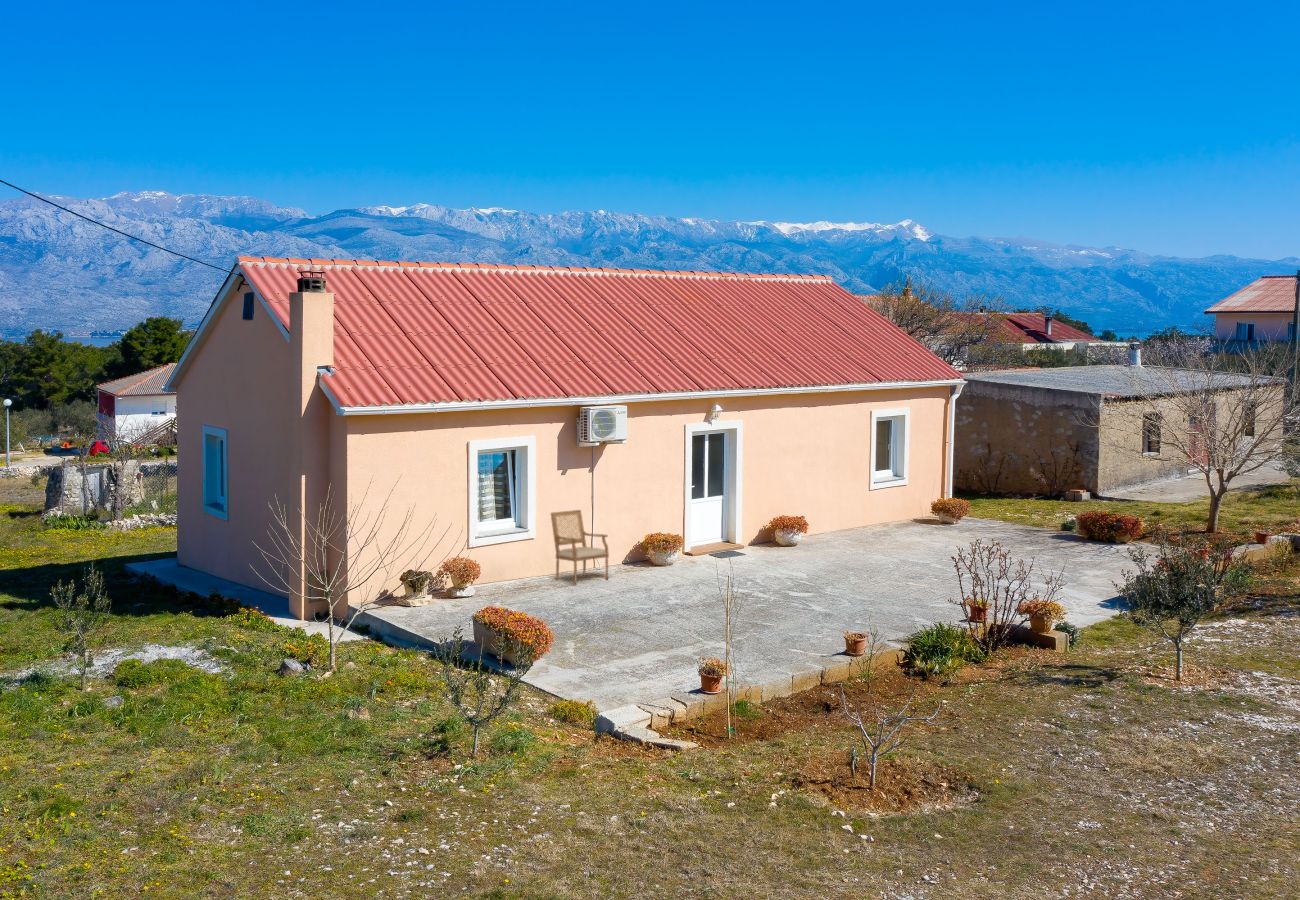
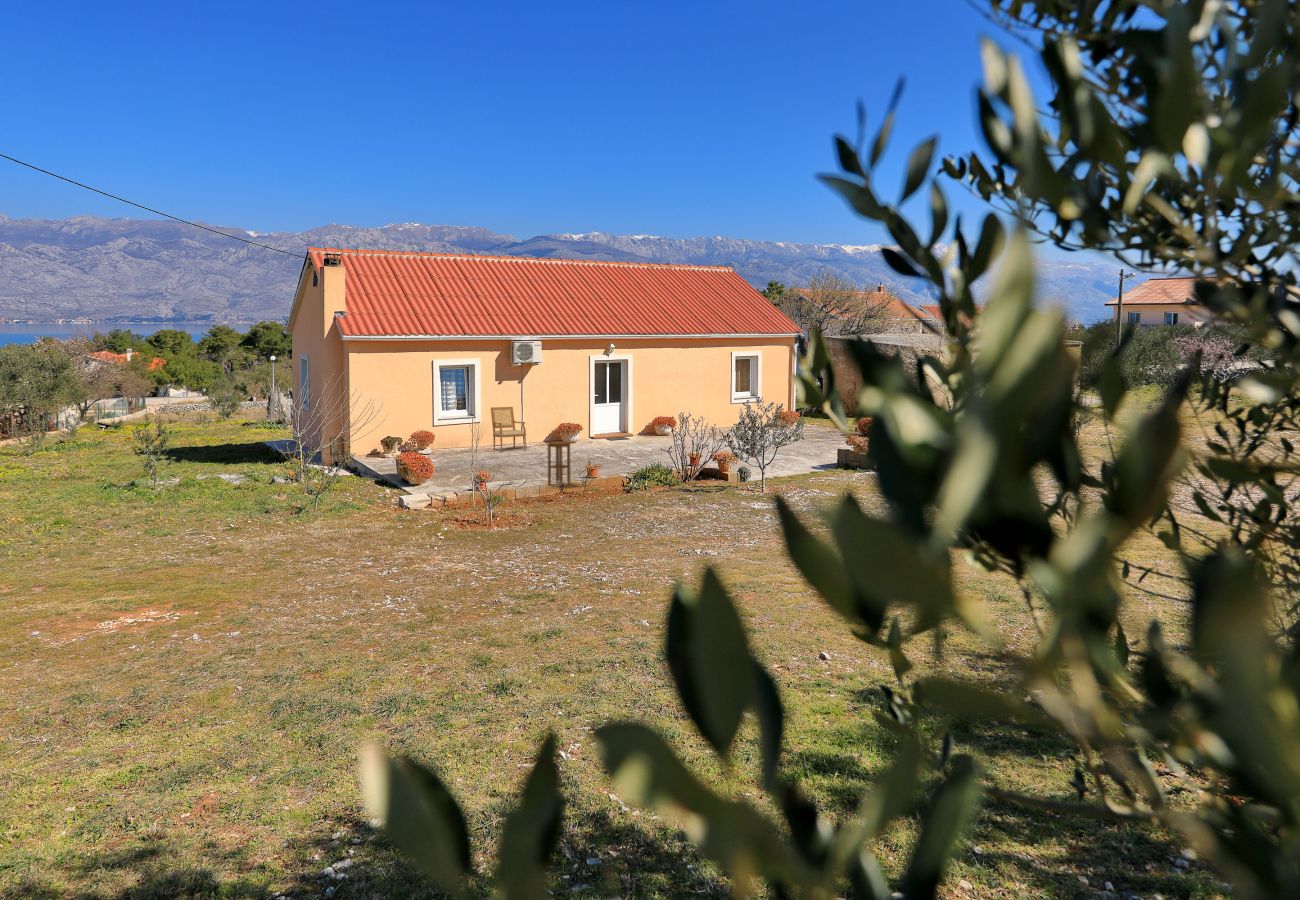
stool: none [724,580,760,653] -> present [547,442,570,485]

